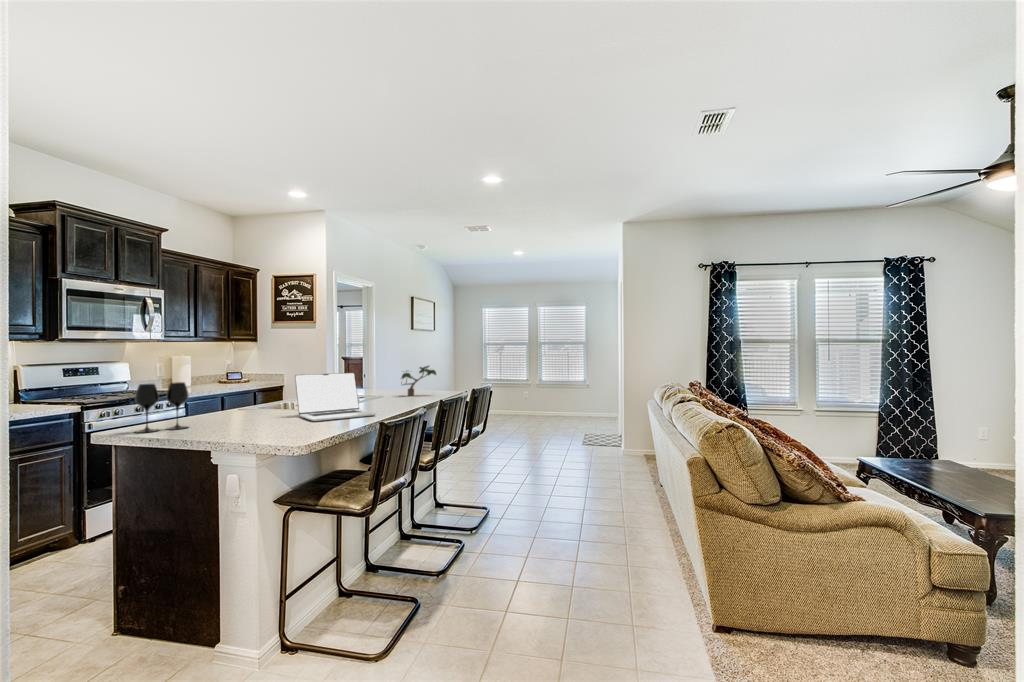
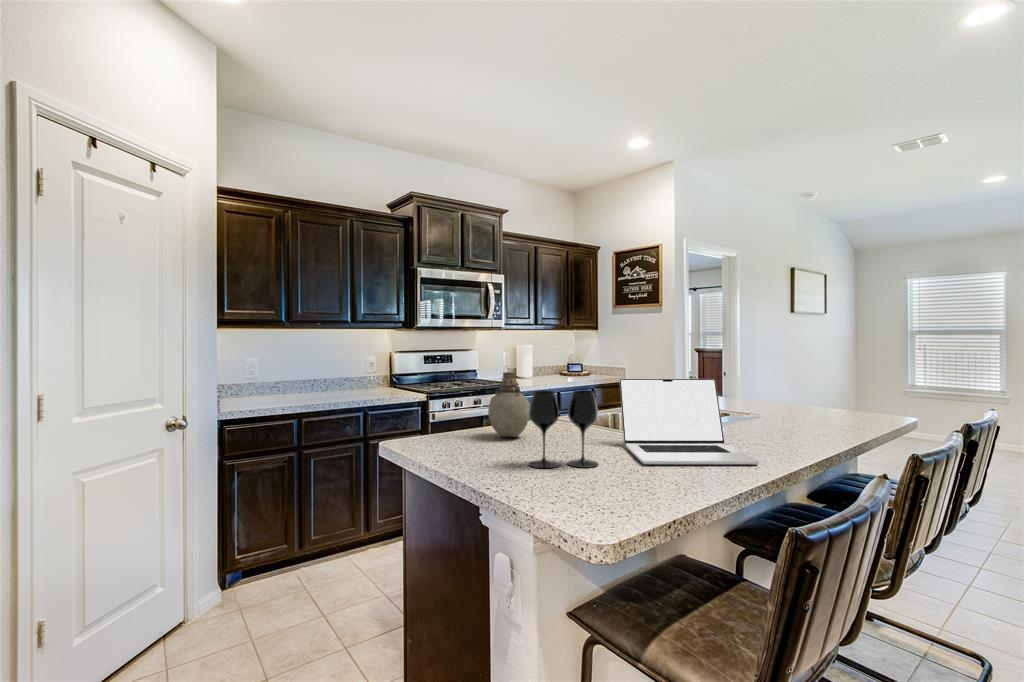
potted plant: present [401,366,436,396] -> none [784,365,874,417]
vase: none [191,374,227,421] -> present [488,372,530,437]
wine glass: present [135,382,188,433] -> present [529,390,598,468]

